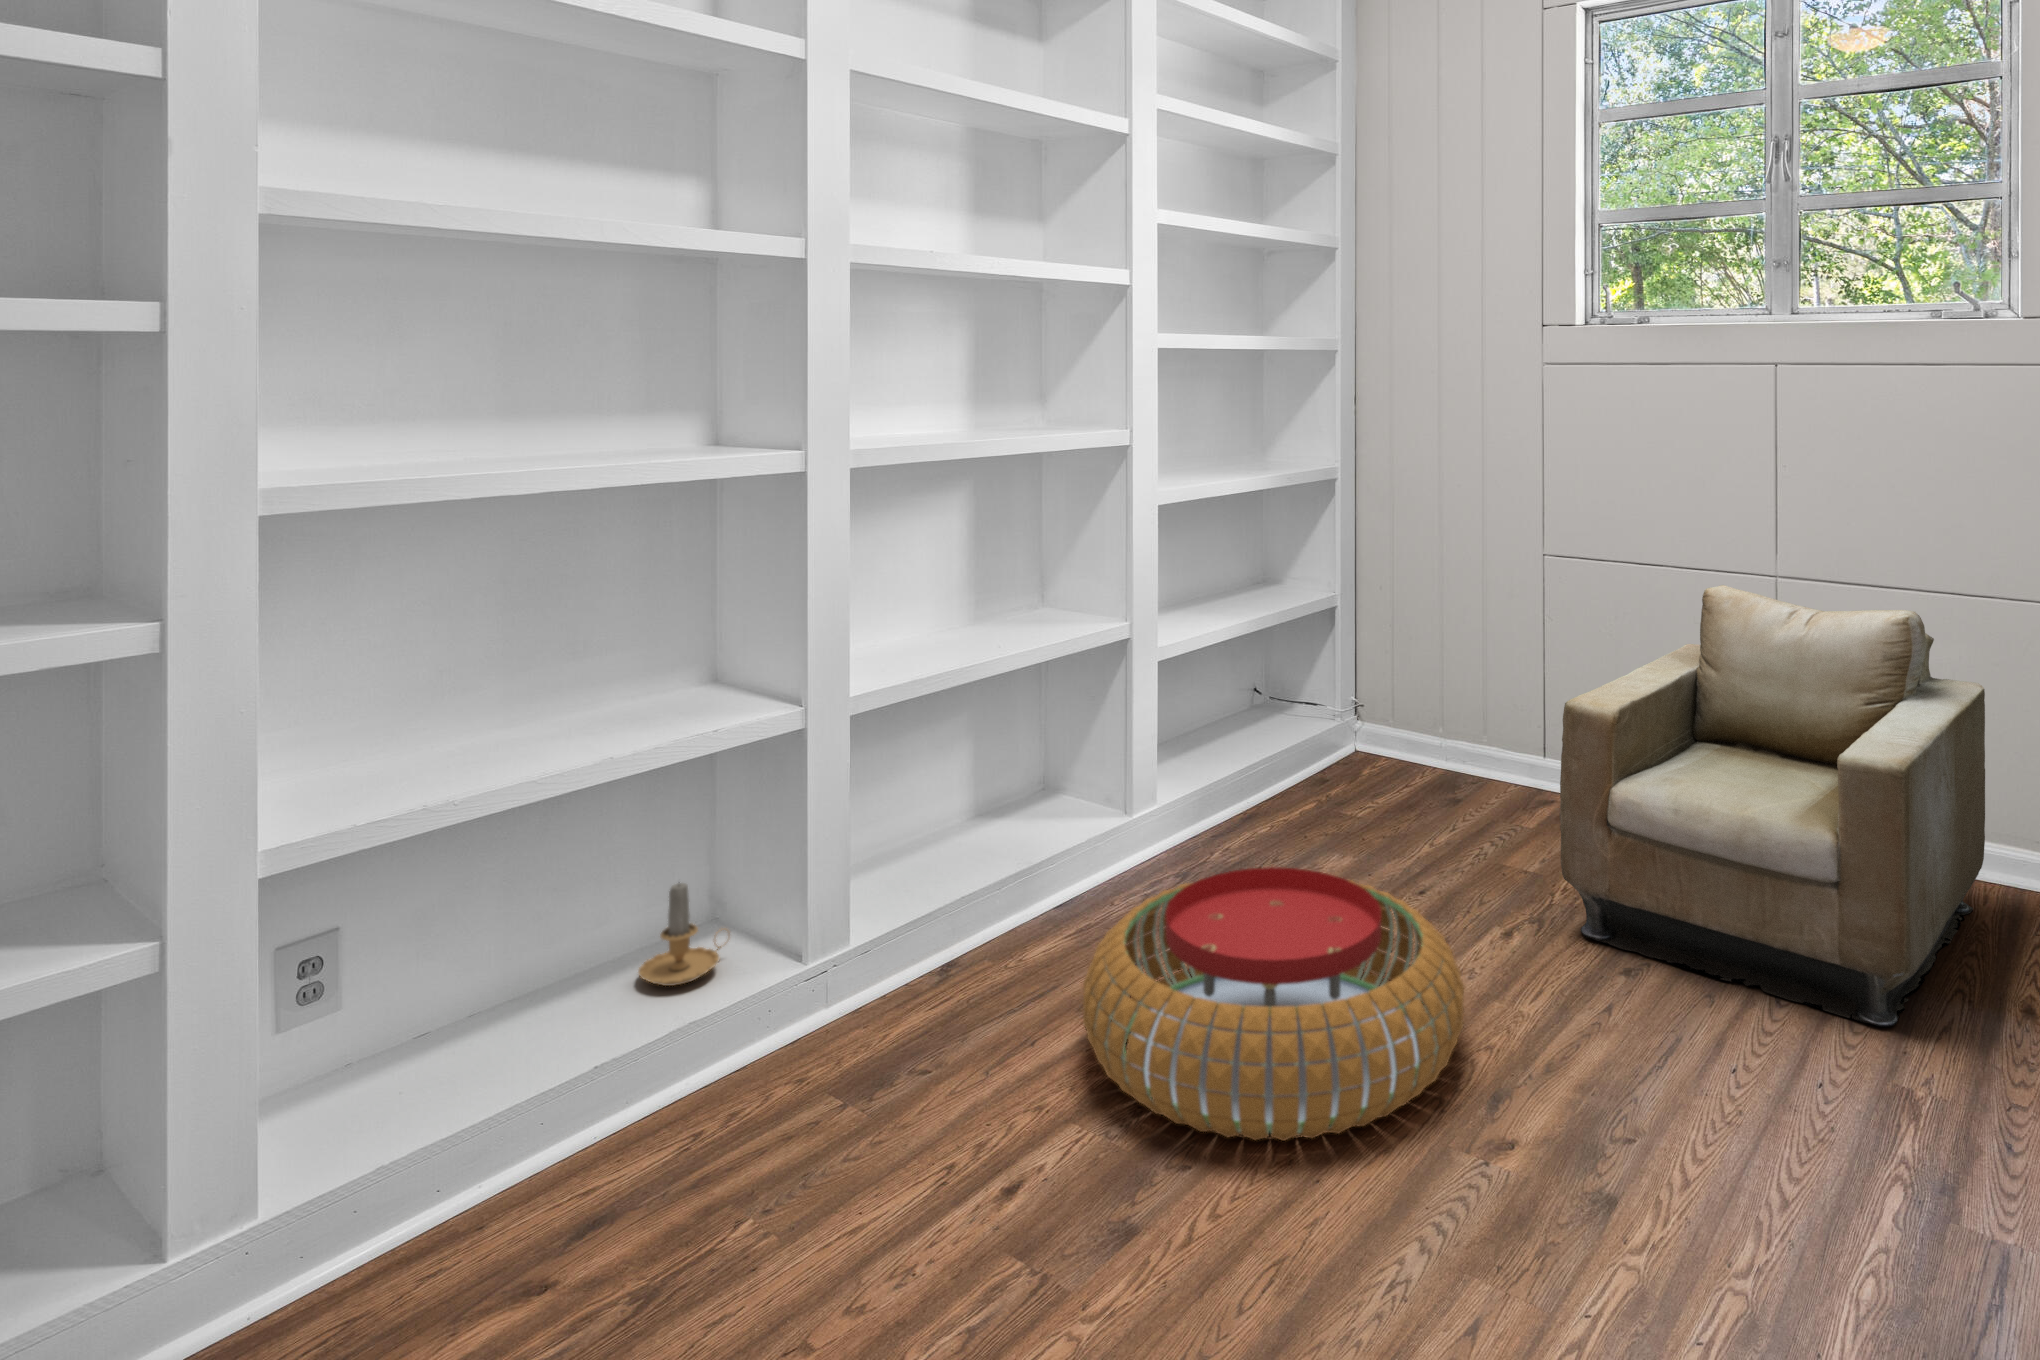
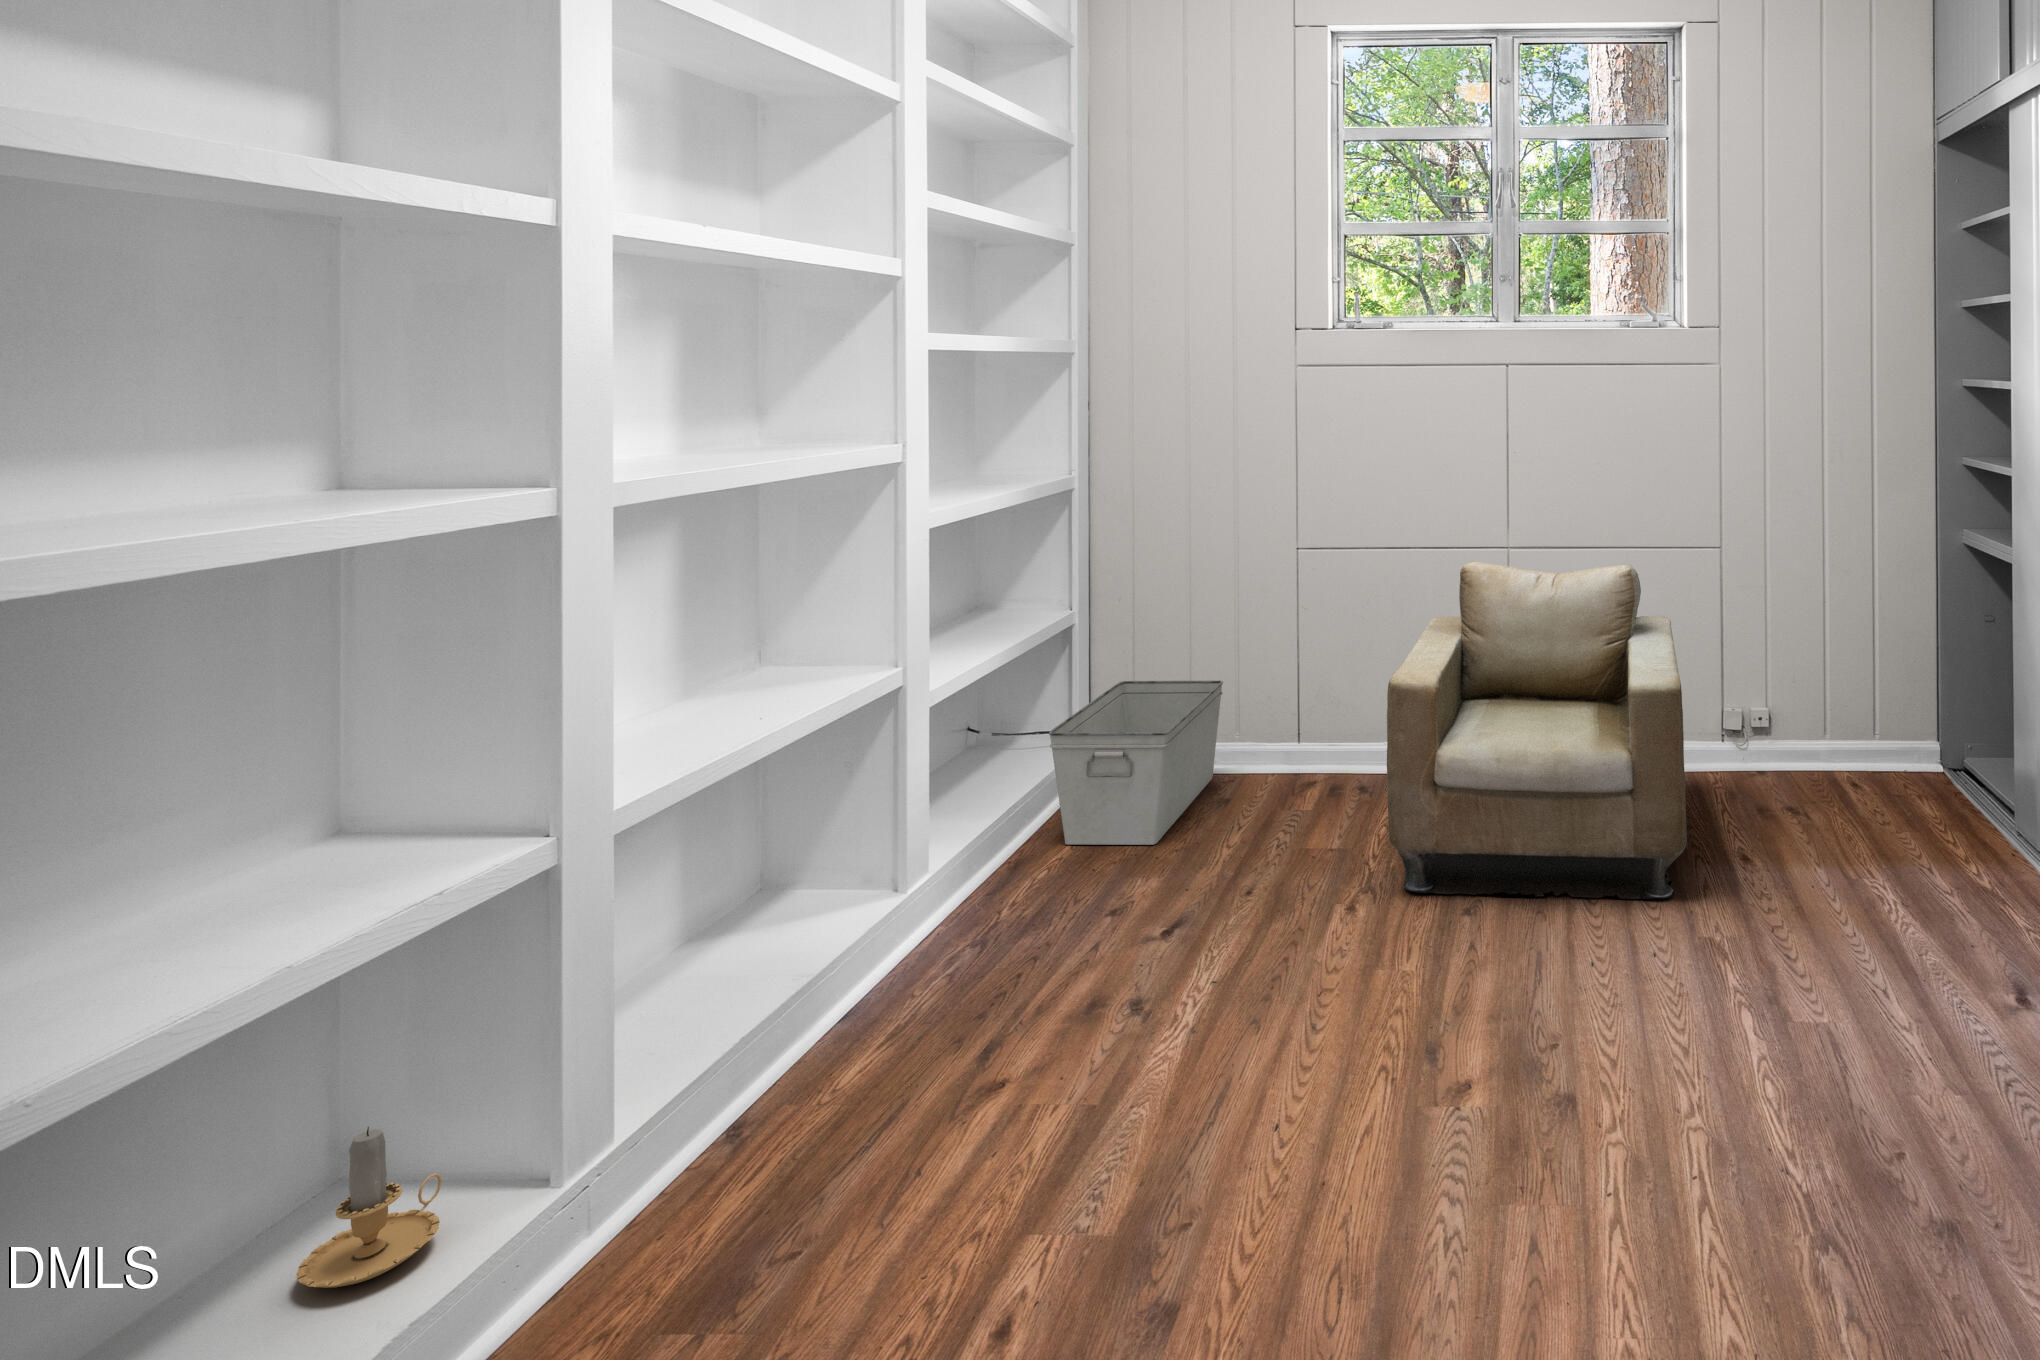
storage bin: none [1288,664,1478,827] -> present [1049,680,1223,845]
pouf: present [1083,867,1464,1141] -> none [985,890,1391,1187]

